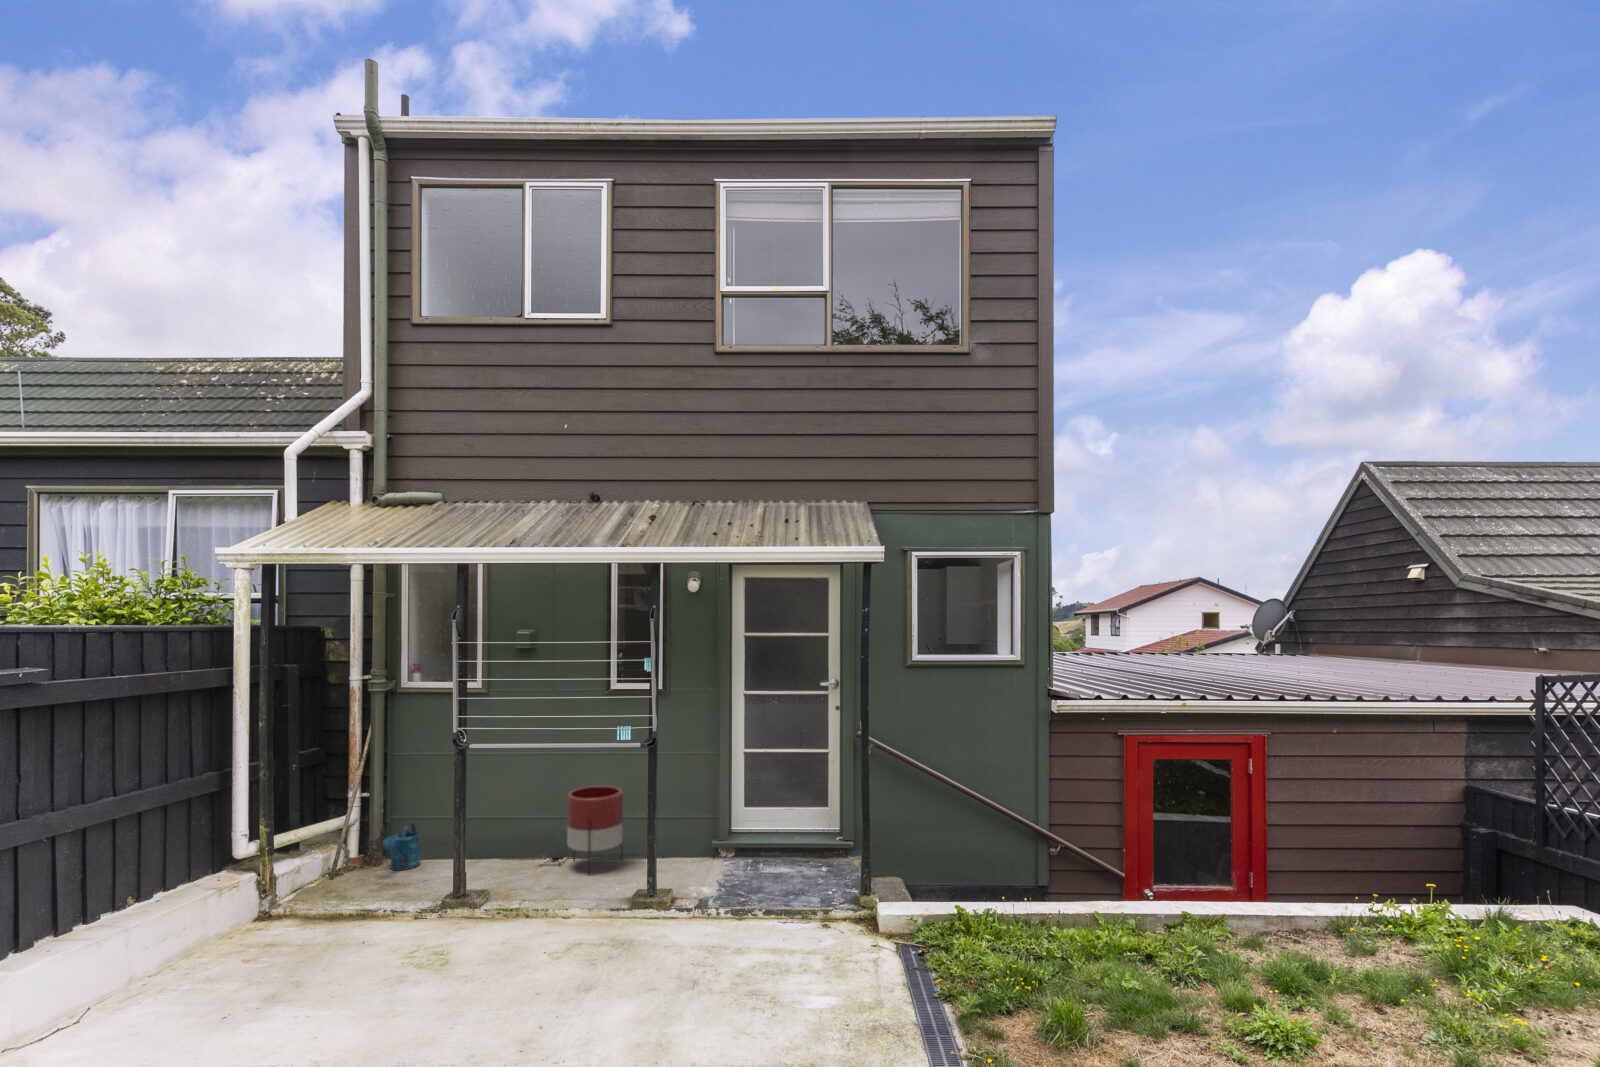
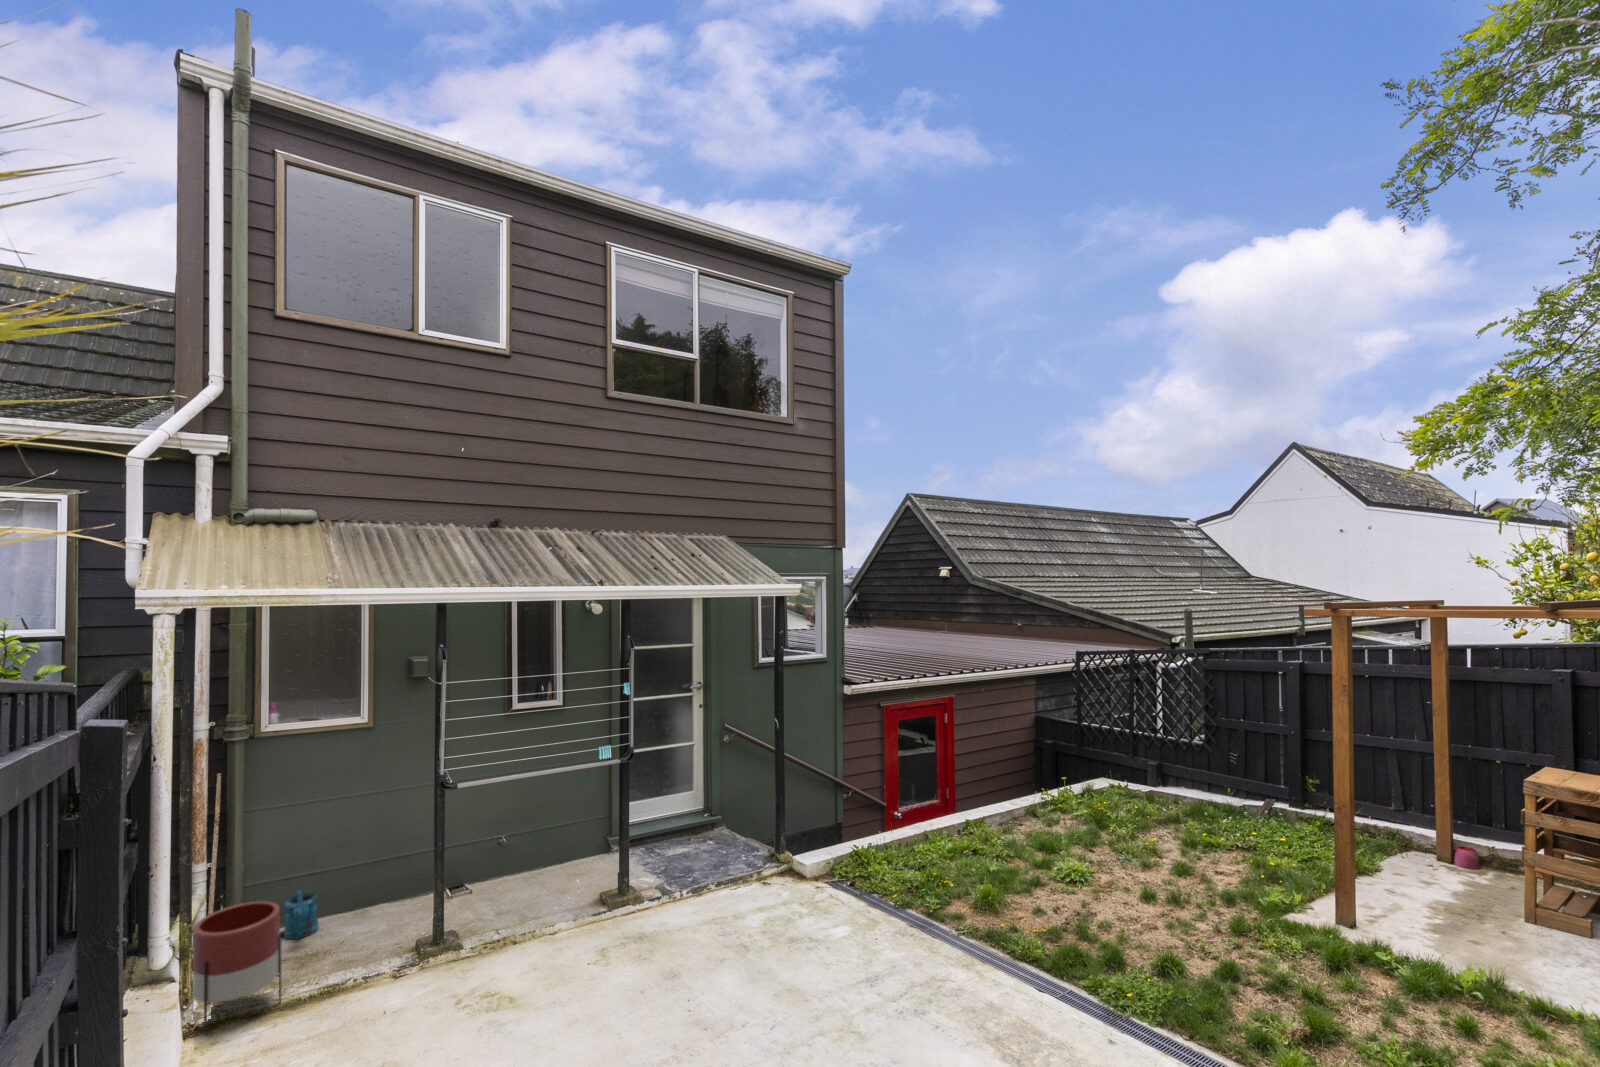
planter: present [567,786,623,875] -> present [193,901,282,1035]

